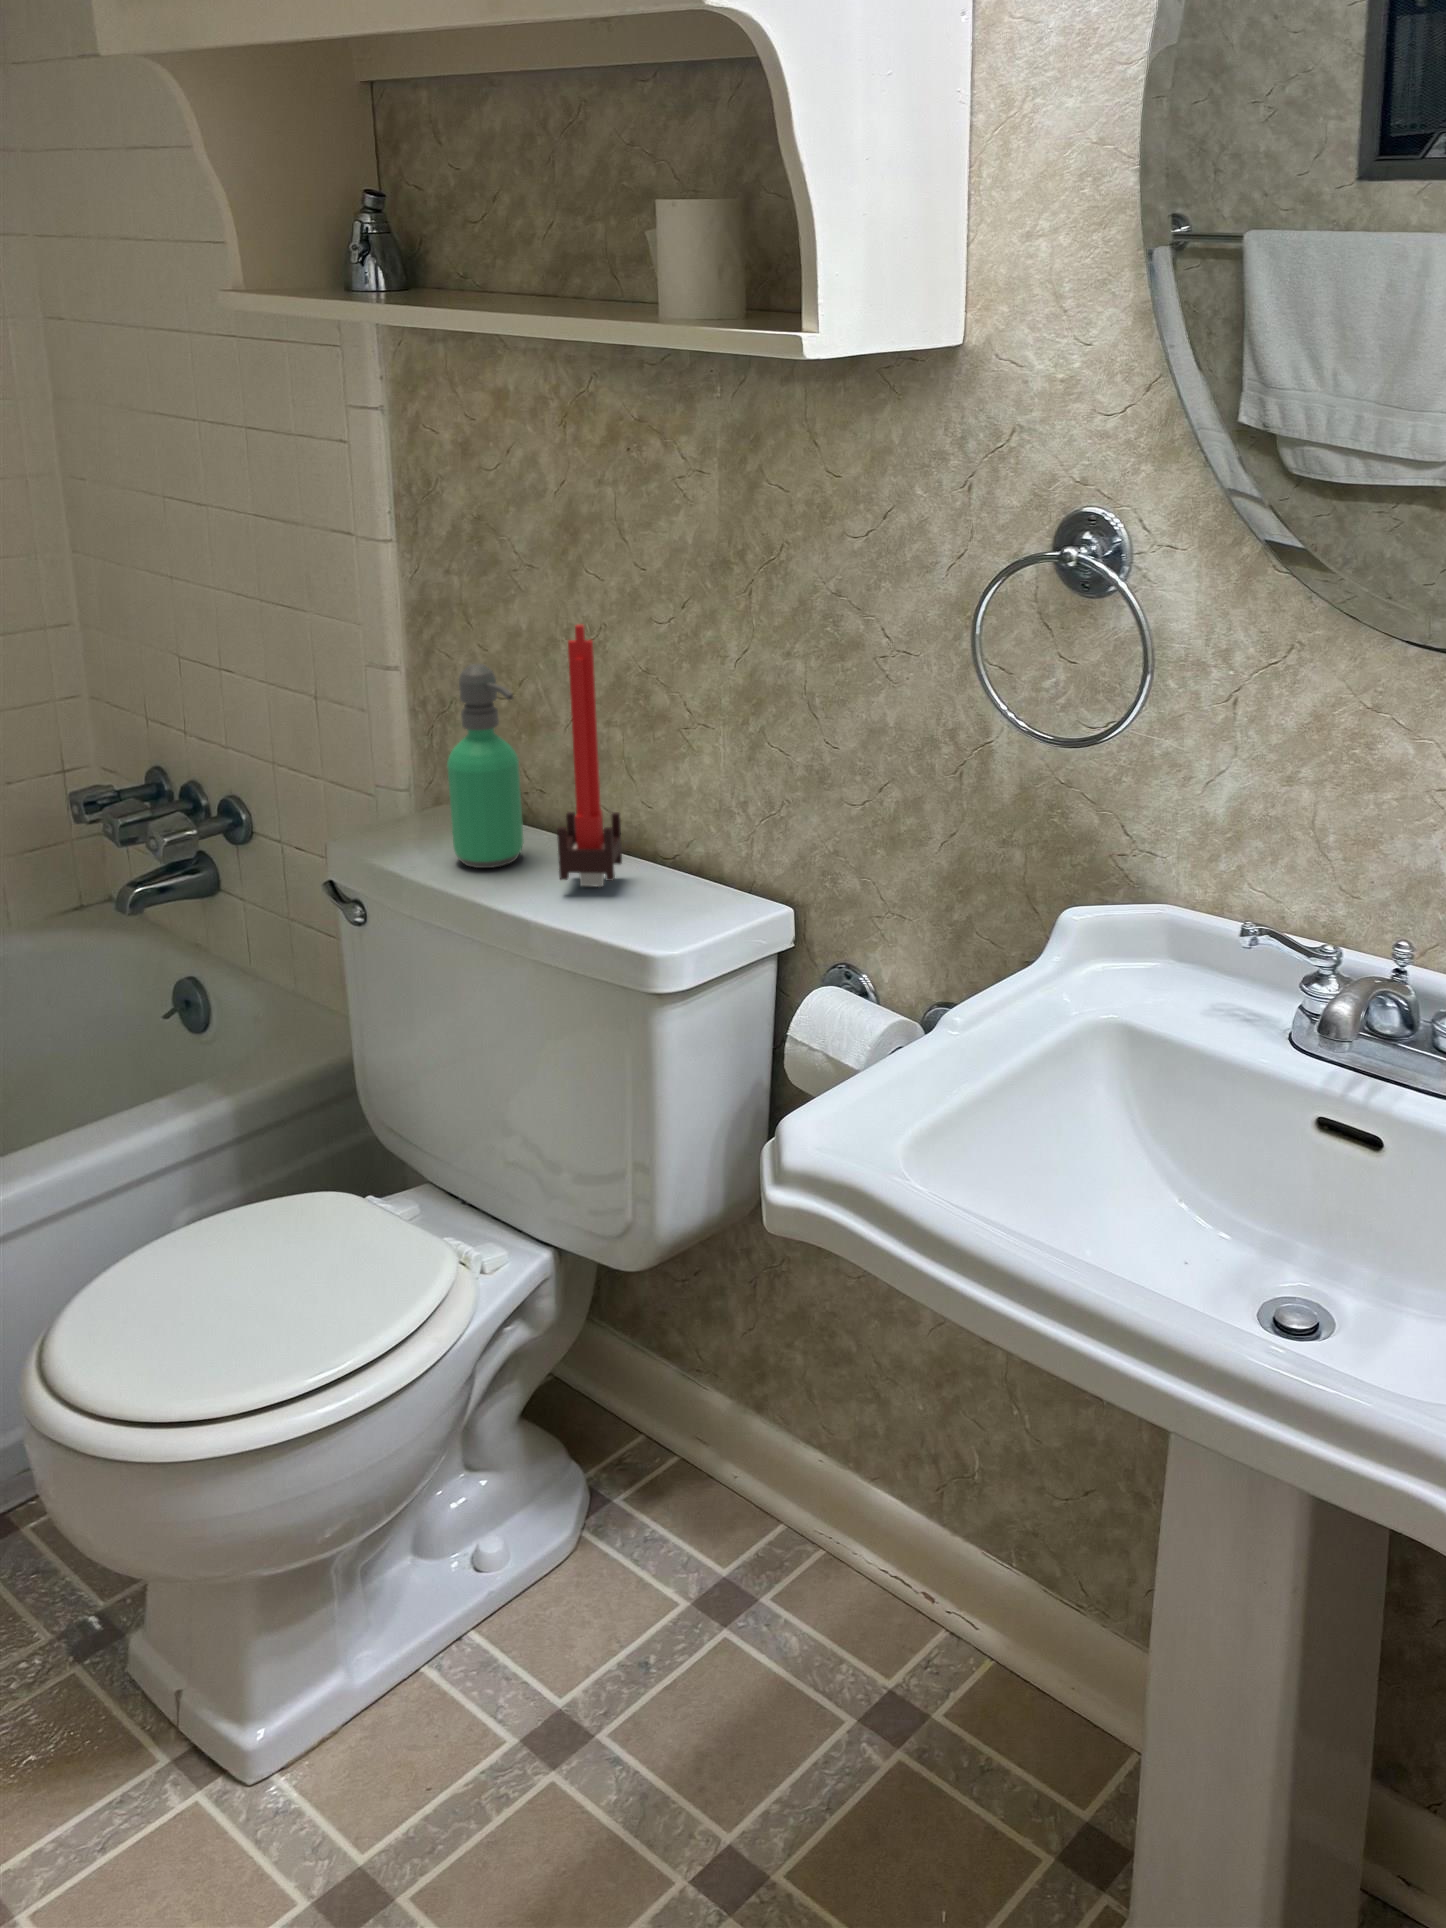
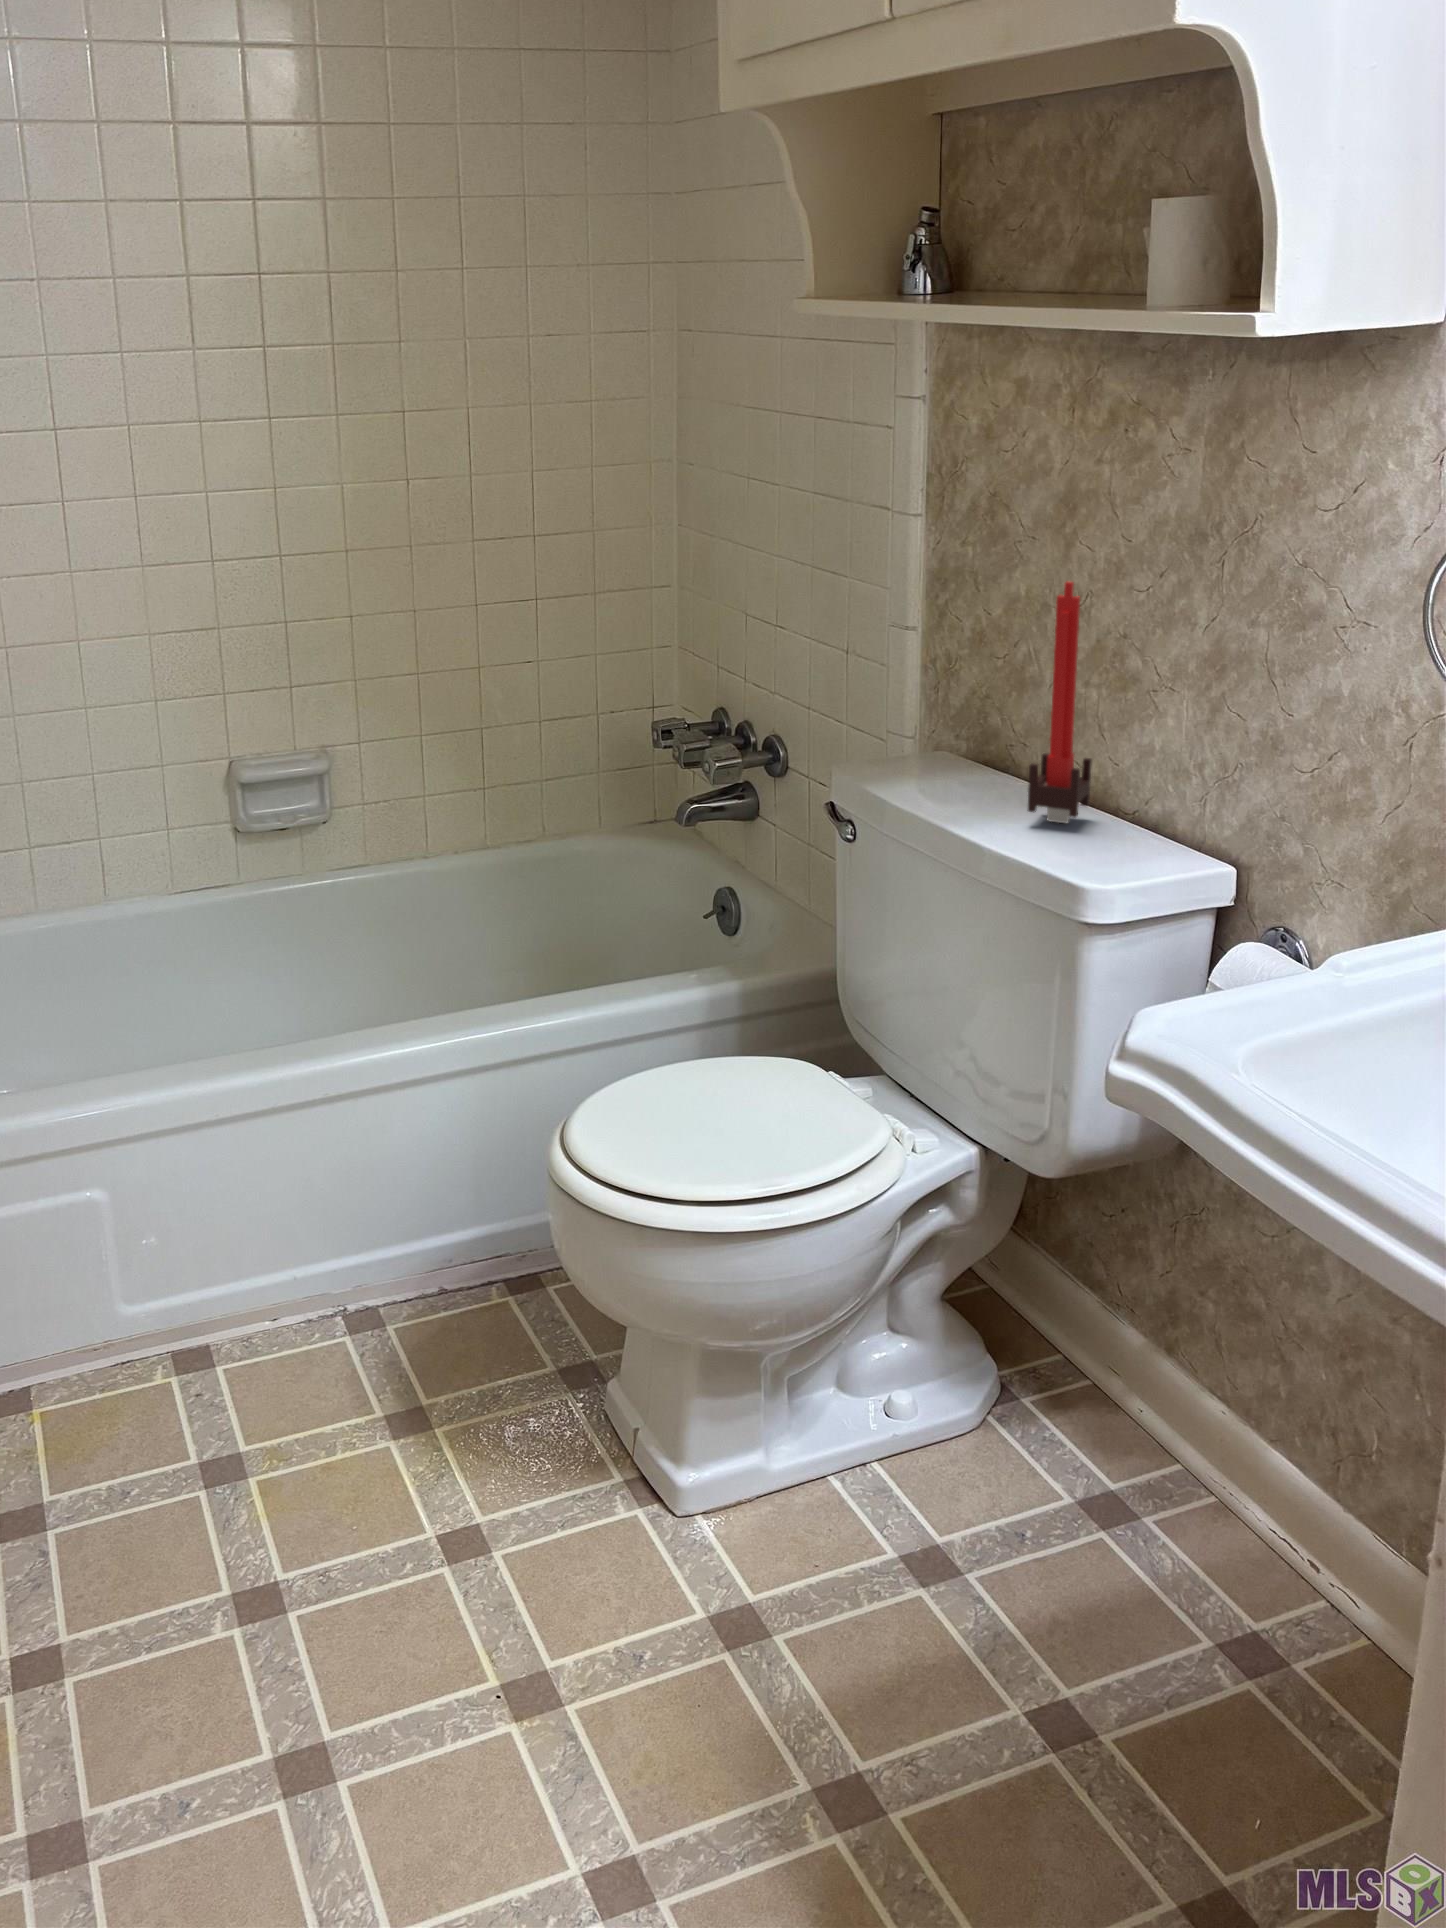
soap dispenser: present [447,664,524,868] -> none [942,615,1008,798]

